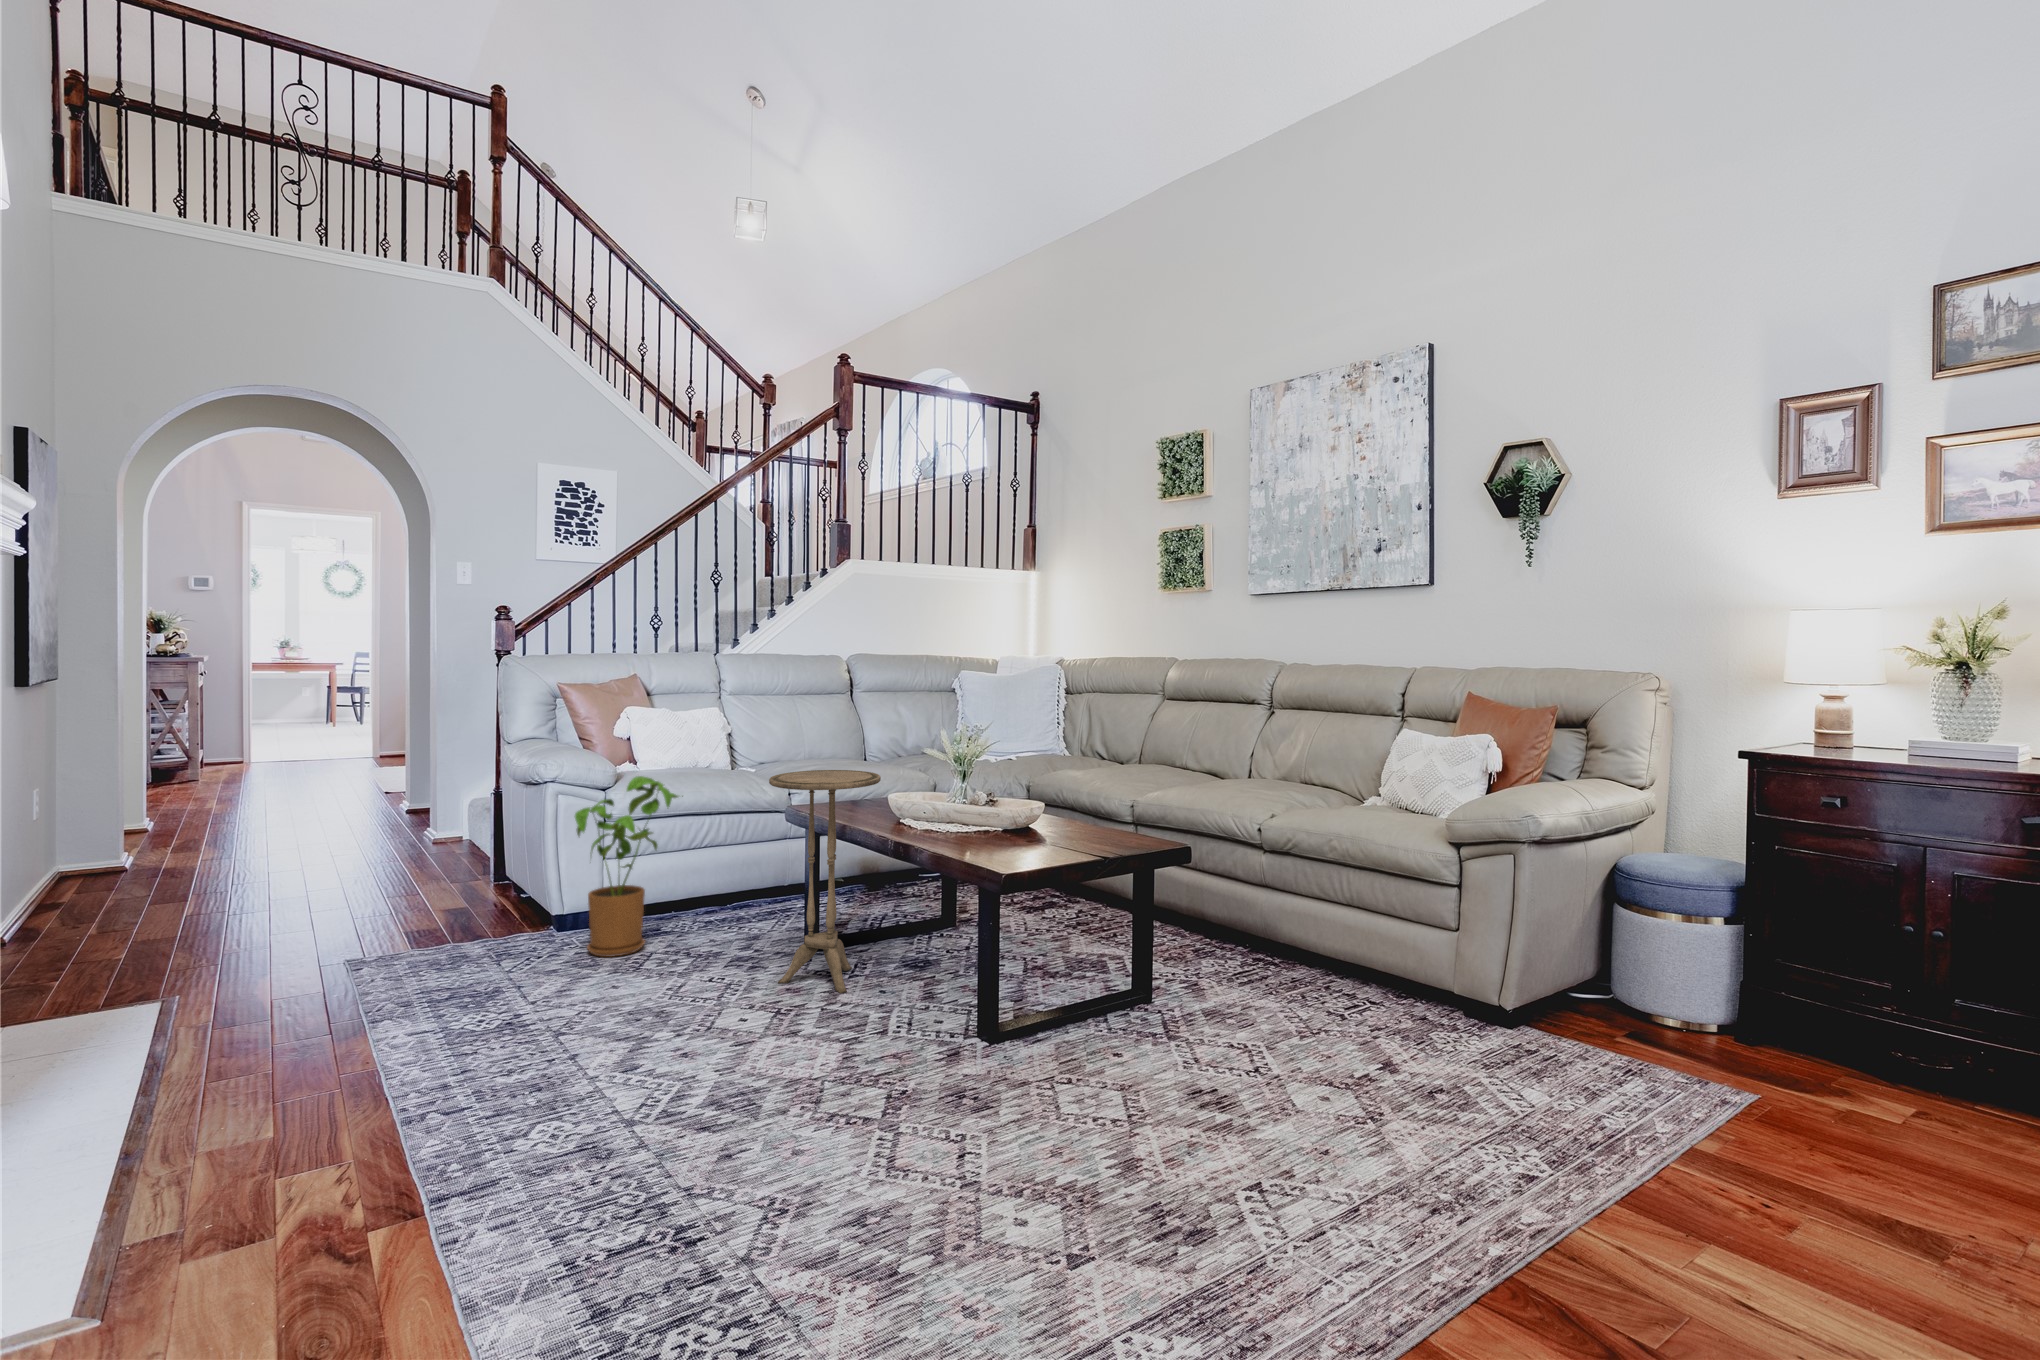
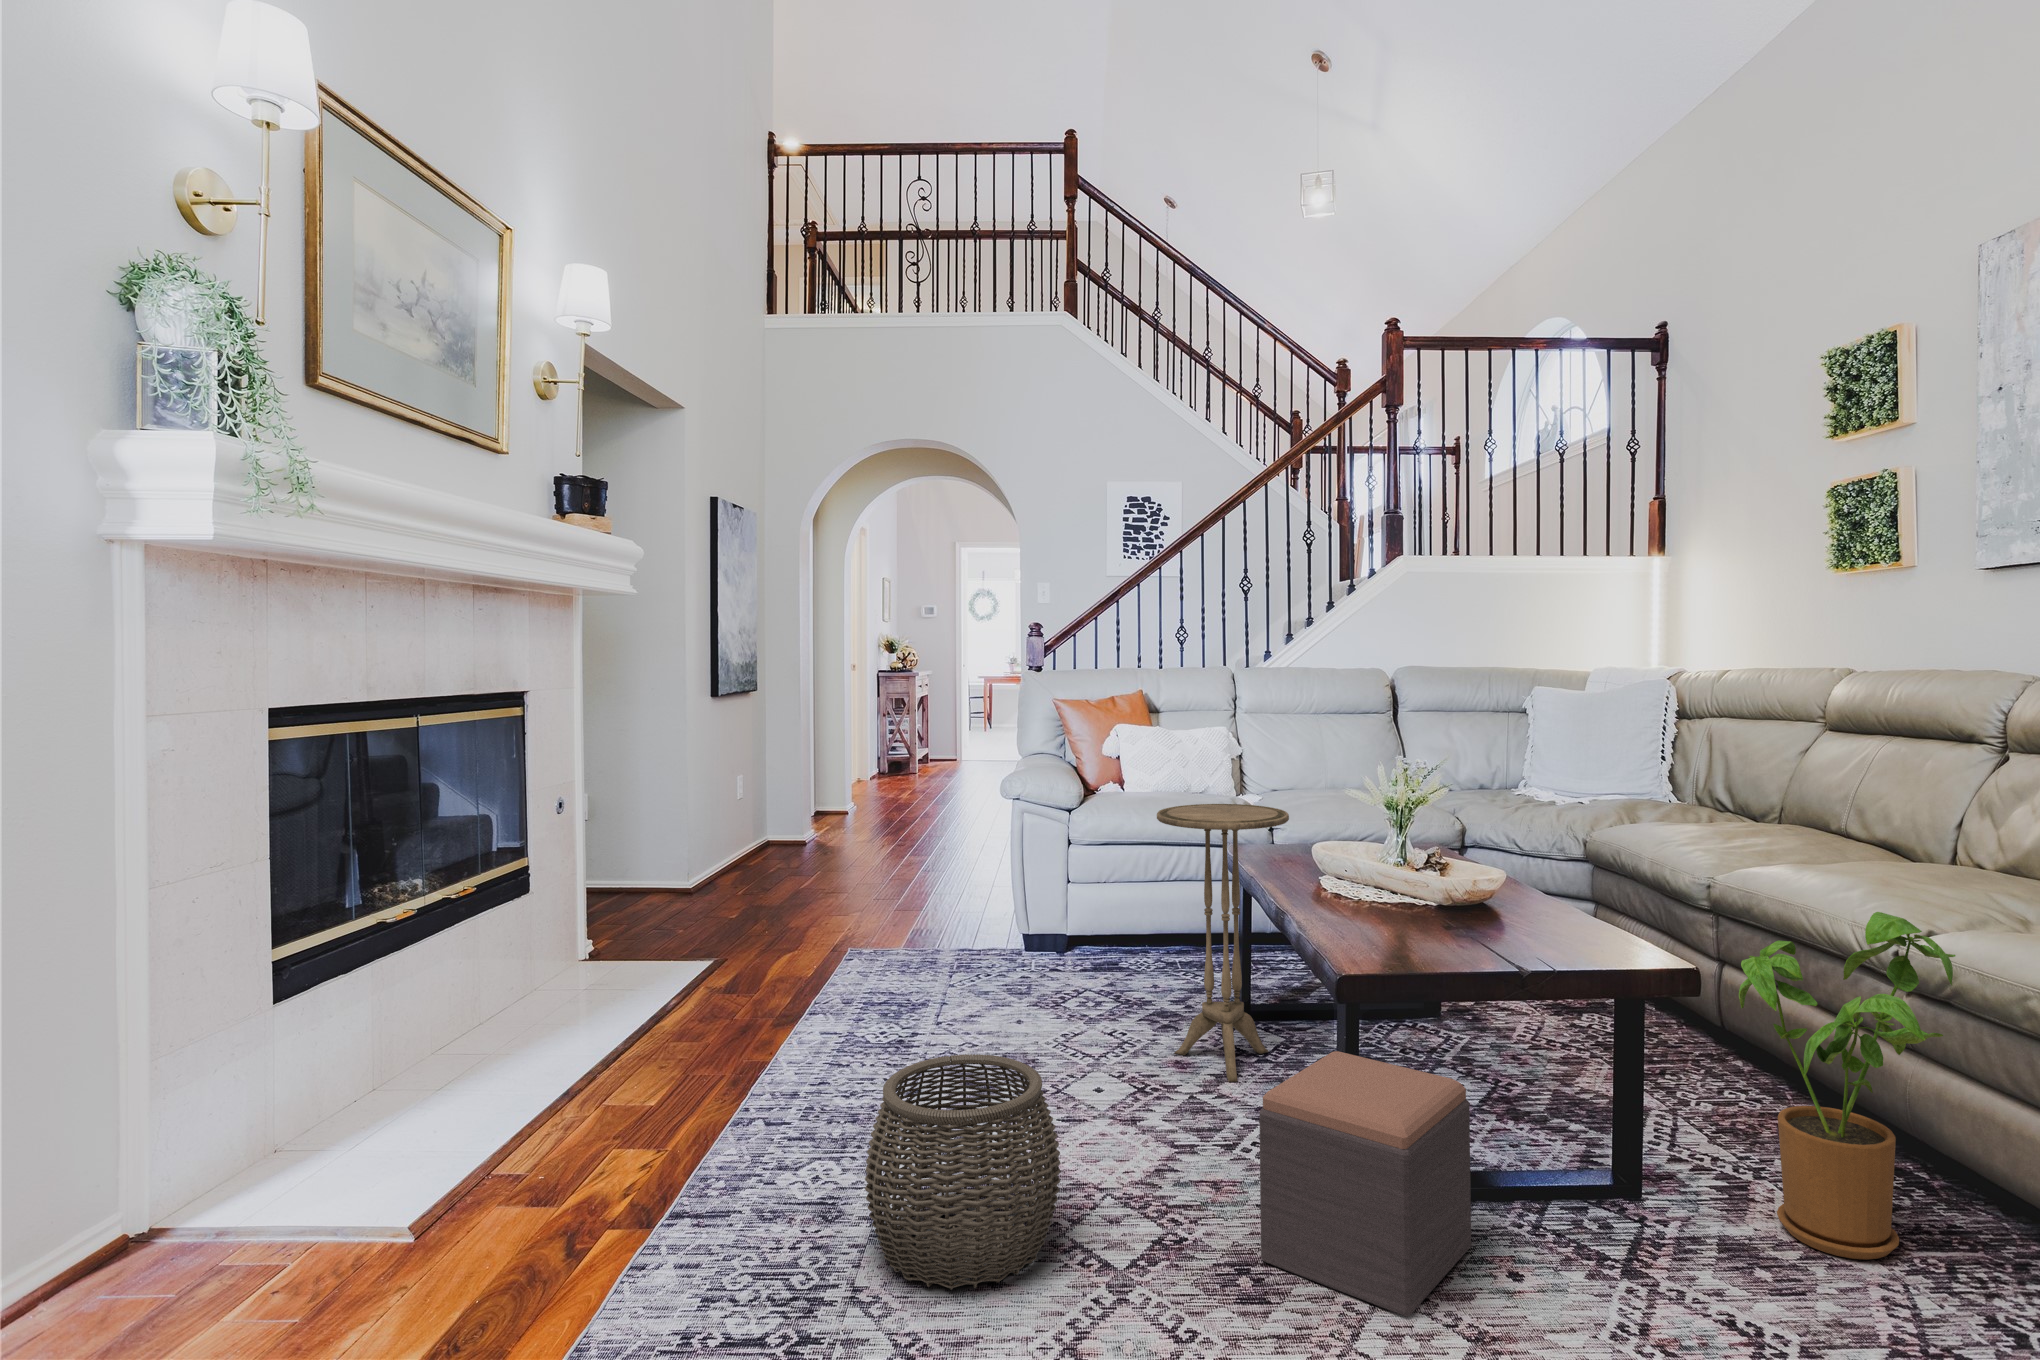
house plant: present [575,776,683,957] -> present [1739,912,1956,1260]
footstool: none [964,936,1083,1092] -> present [1259,1051,1471,1317]
woven basket: none [659,982,830,1169] -> present [865,1054,1060,1290]

